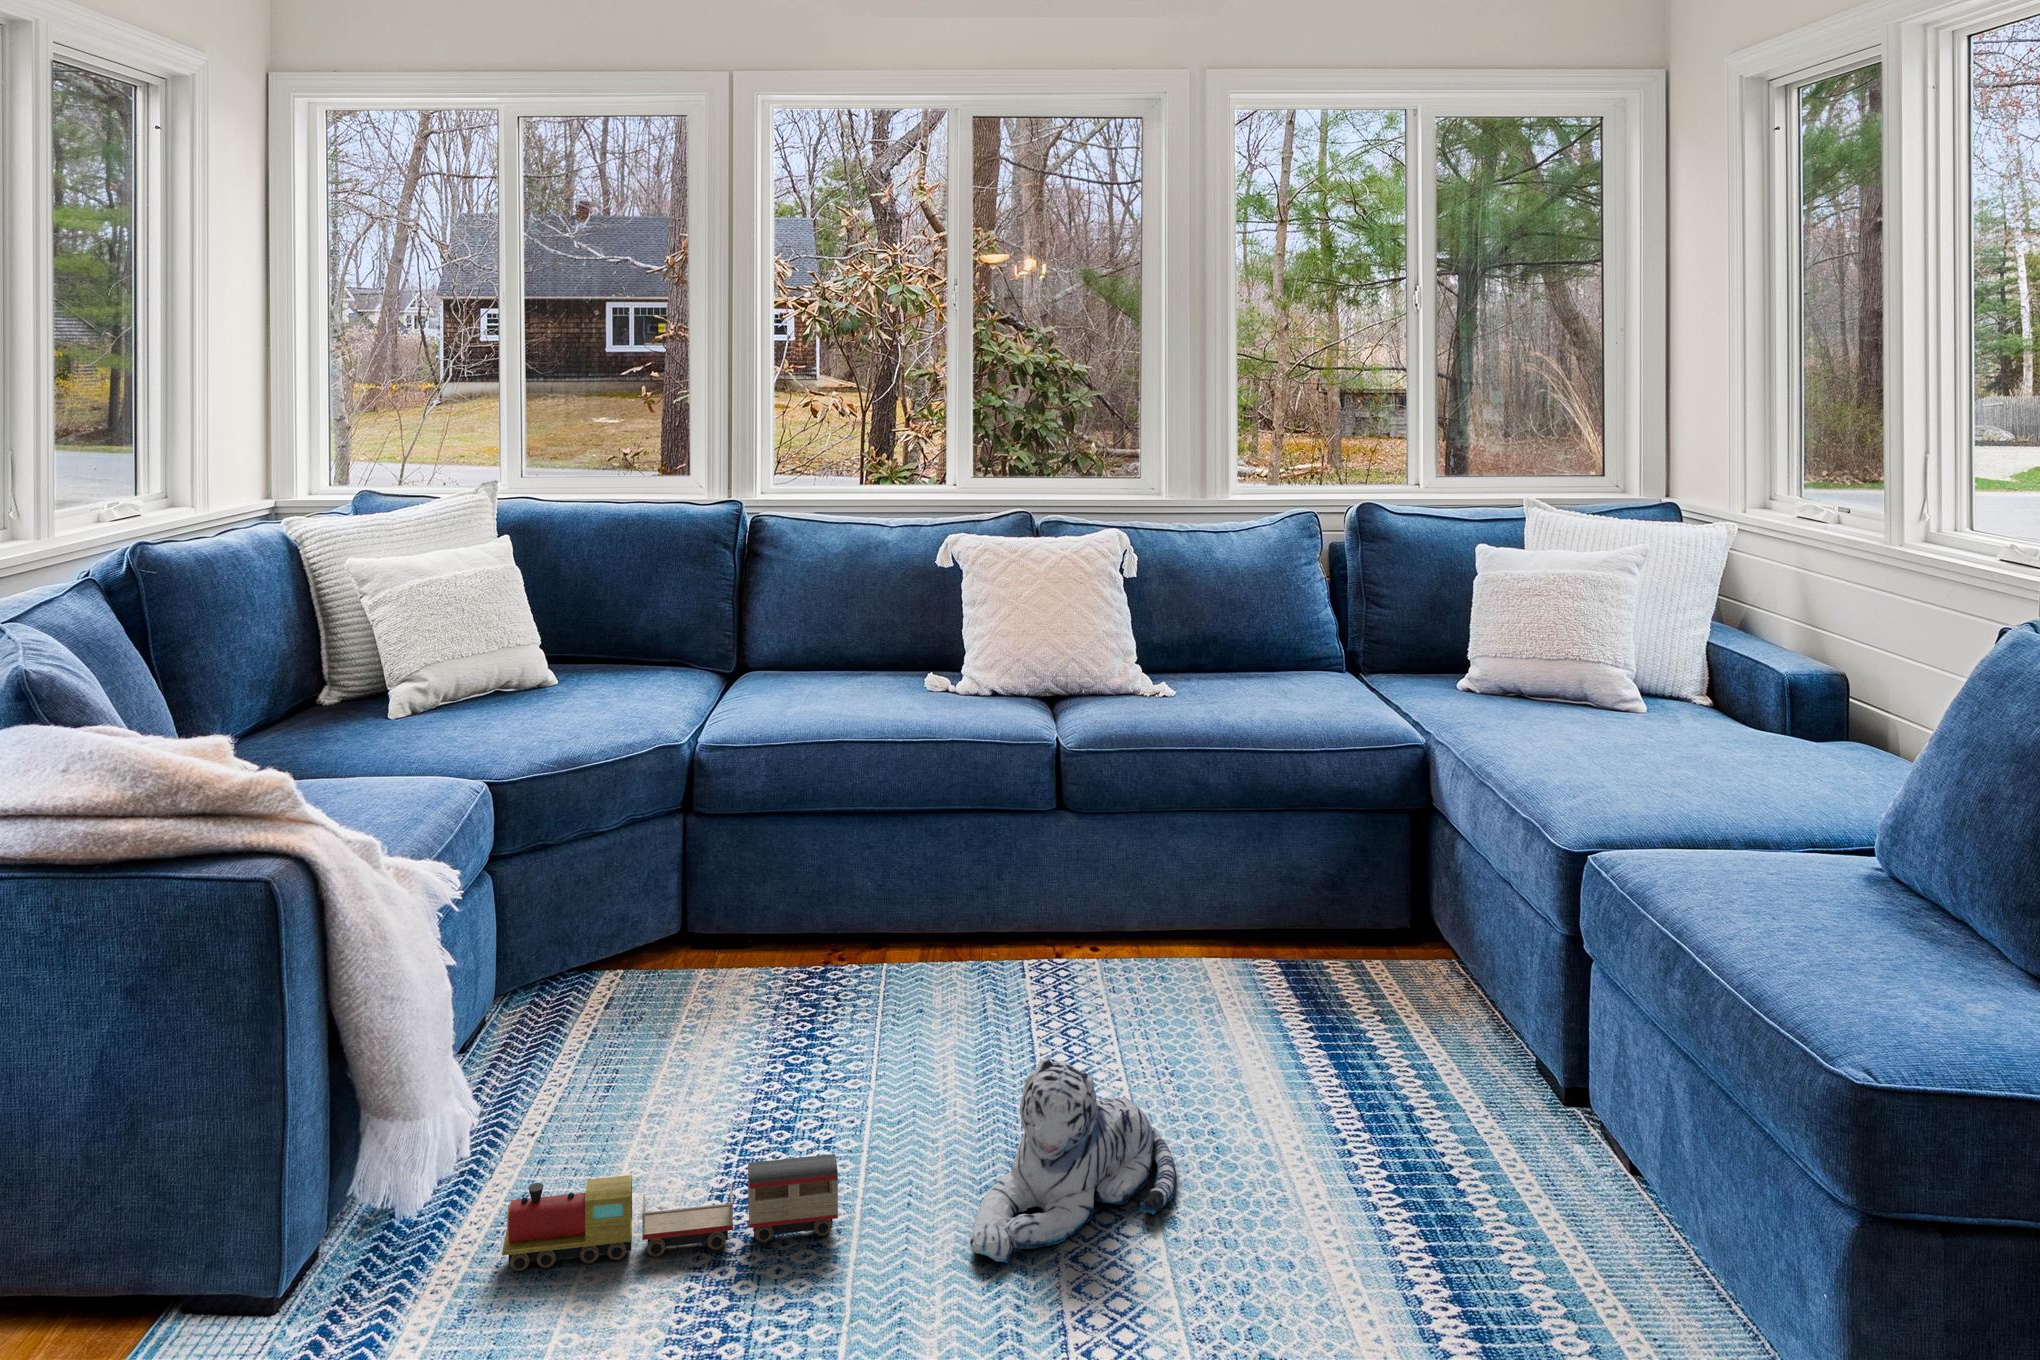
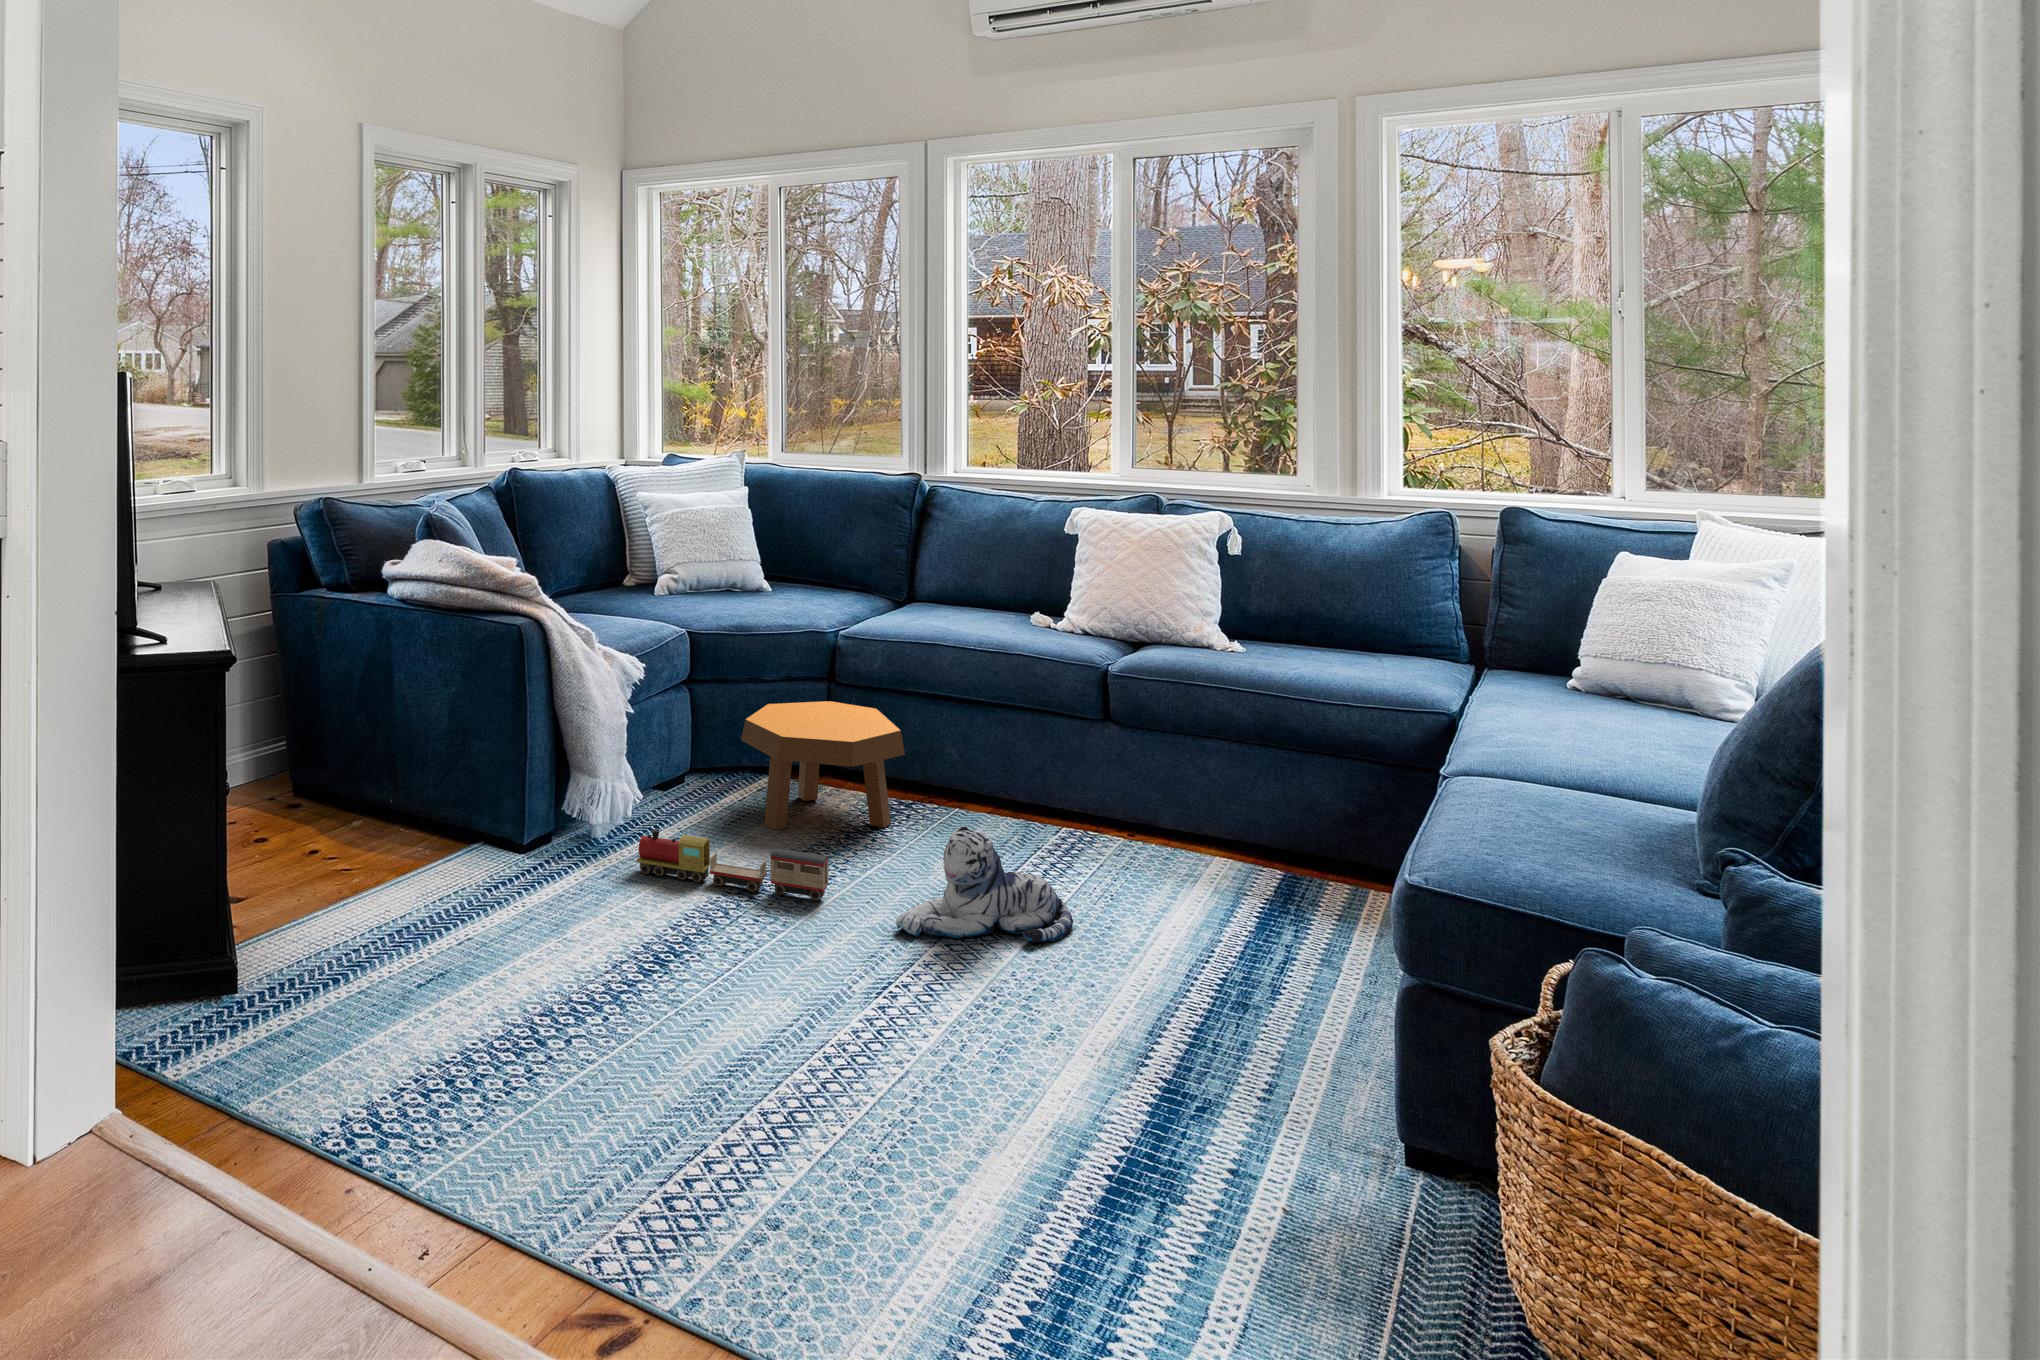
footstool: none [599,857,845,1094] -> present [741,701,905,830]

